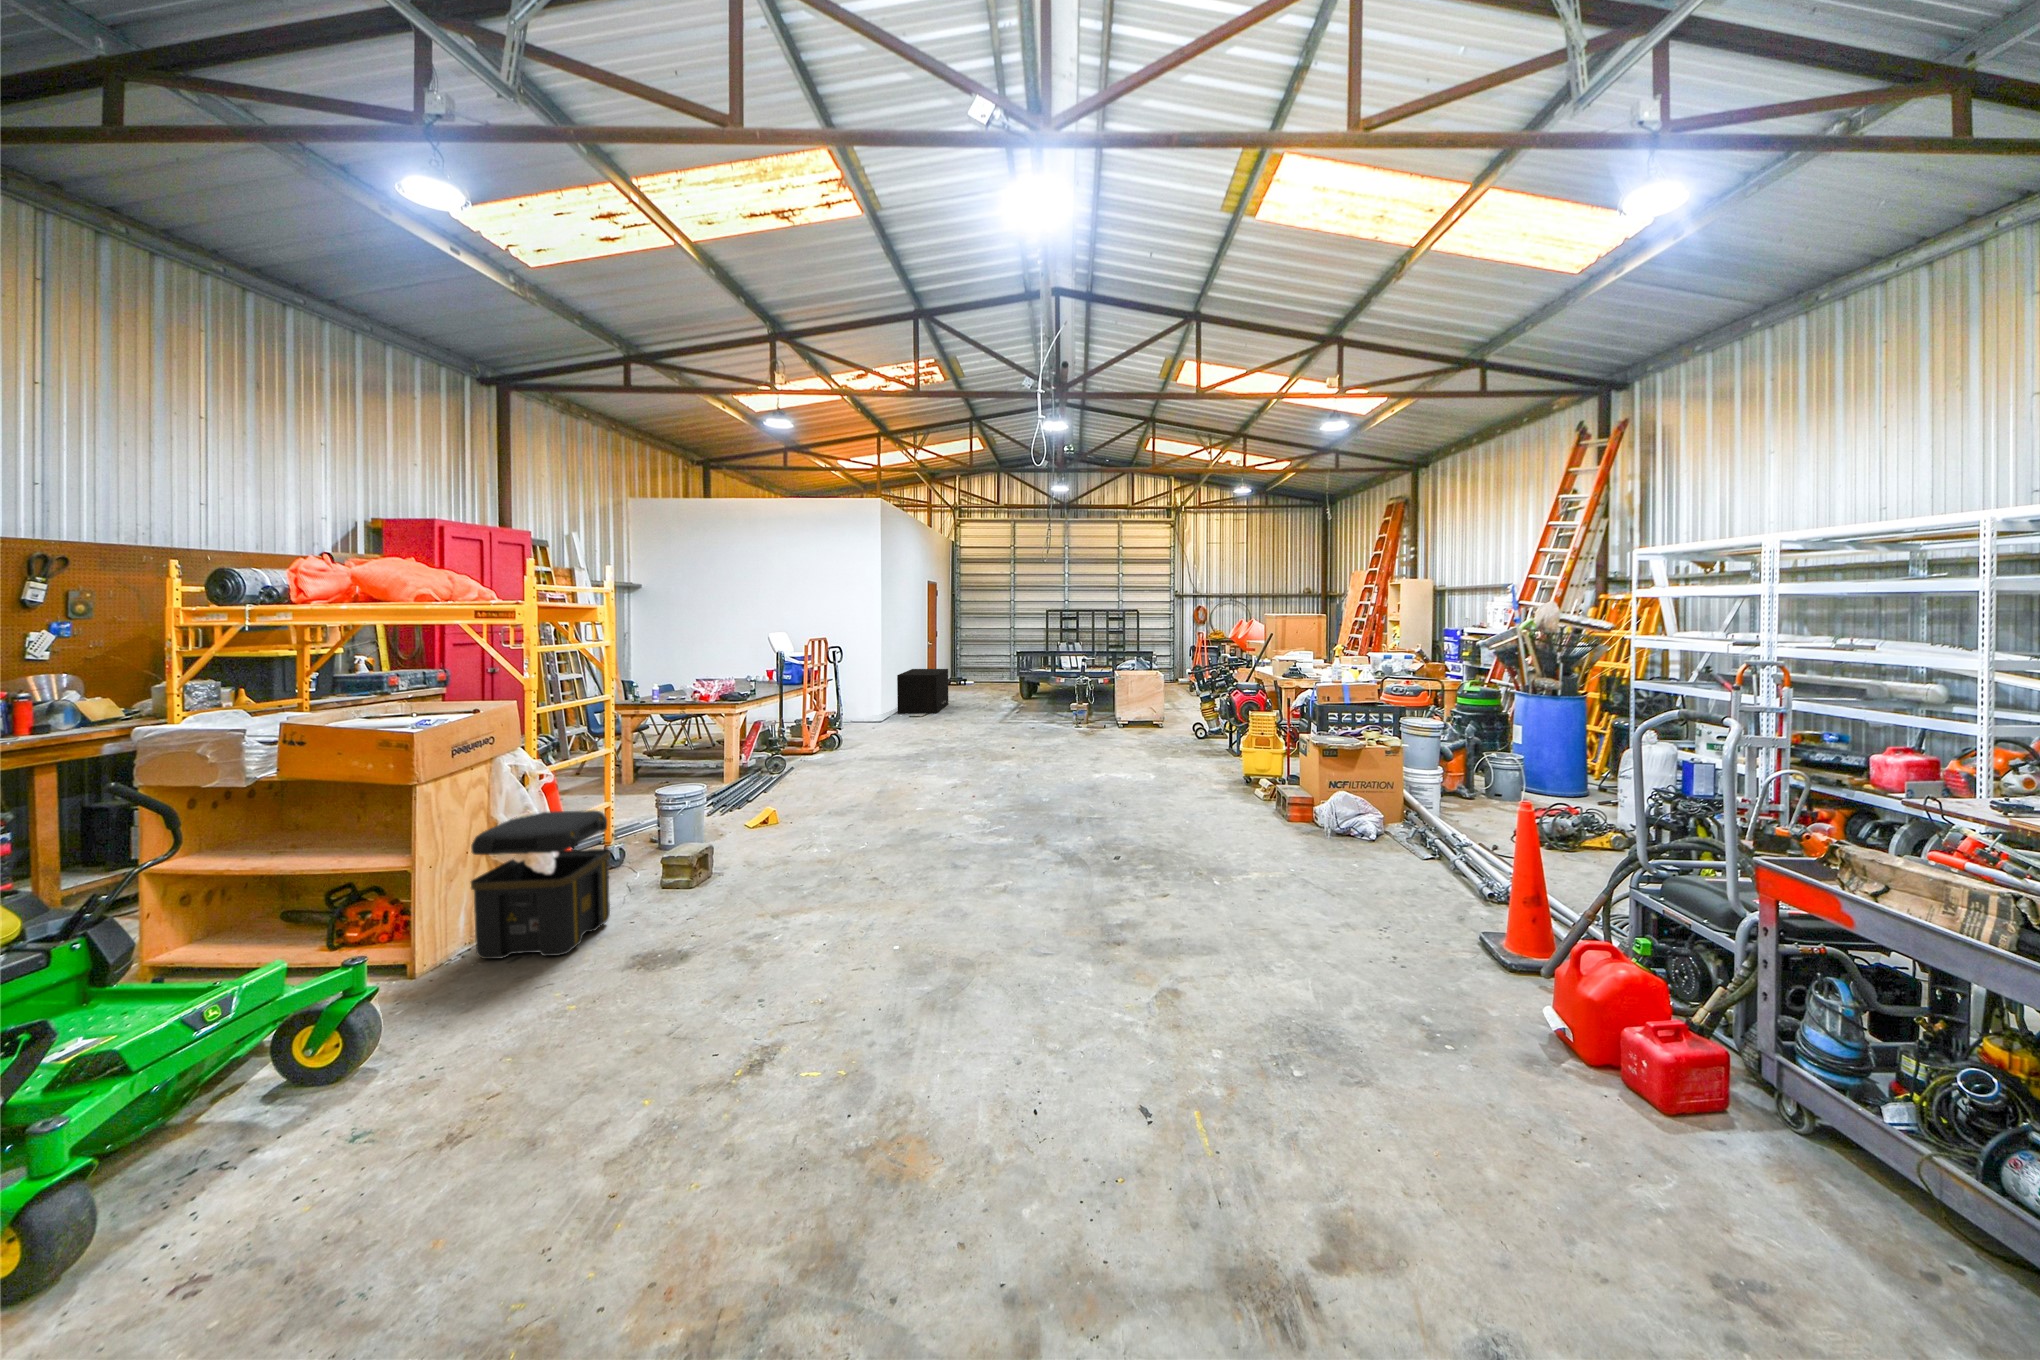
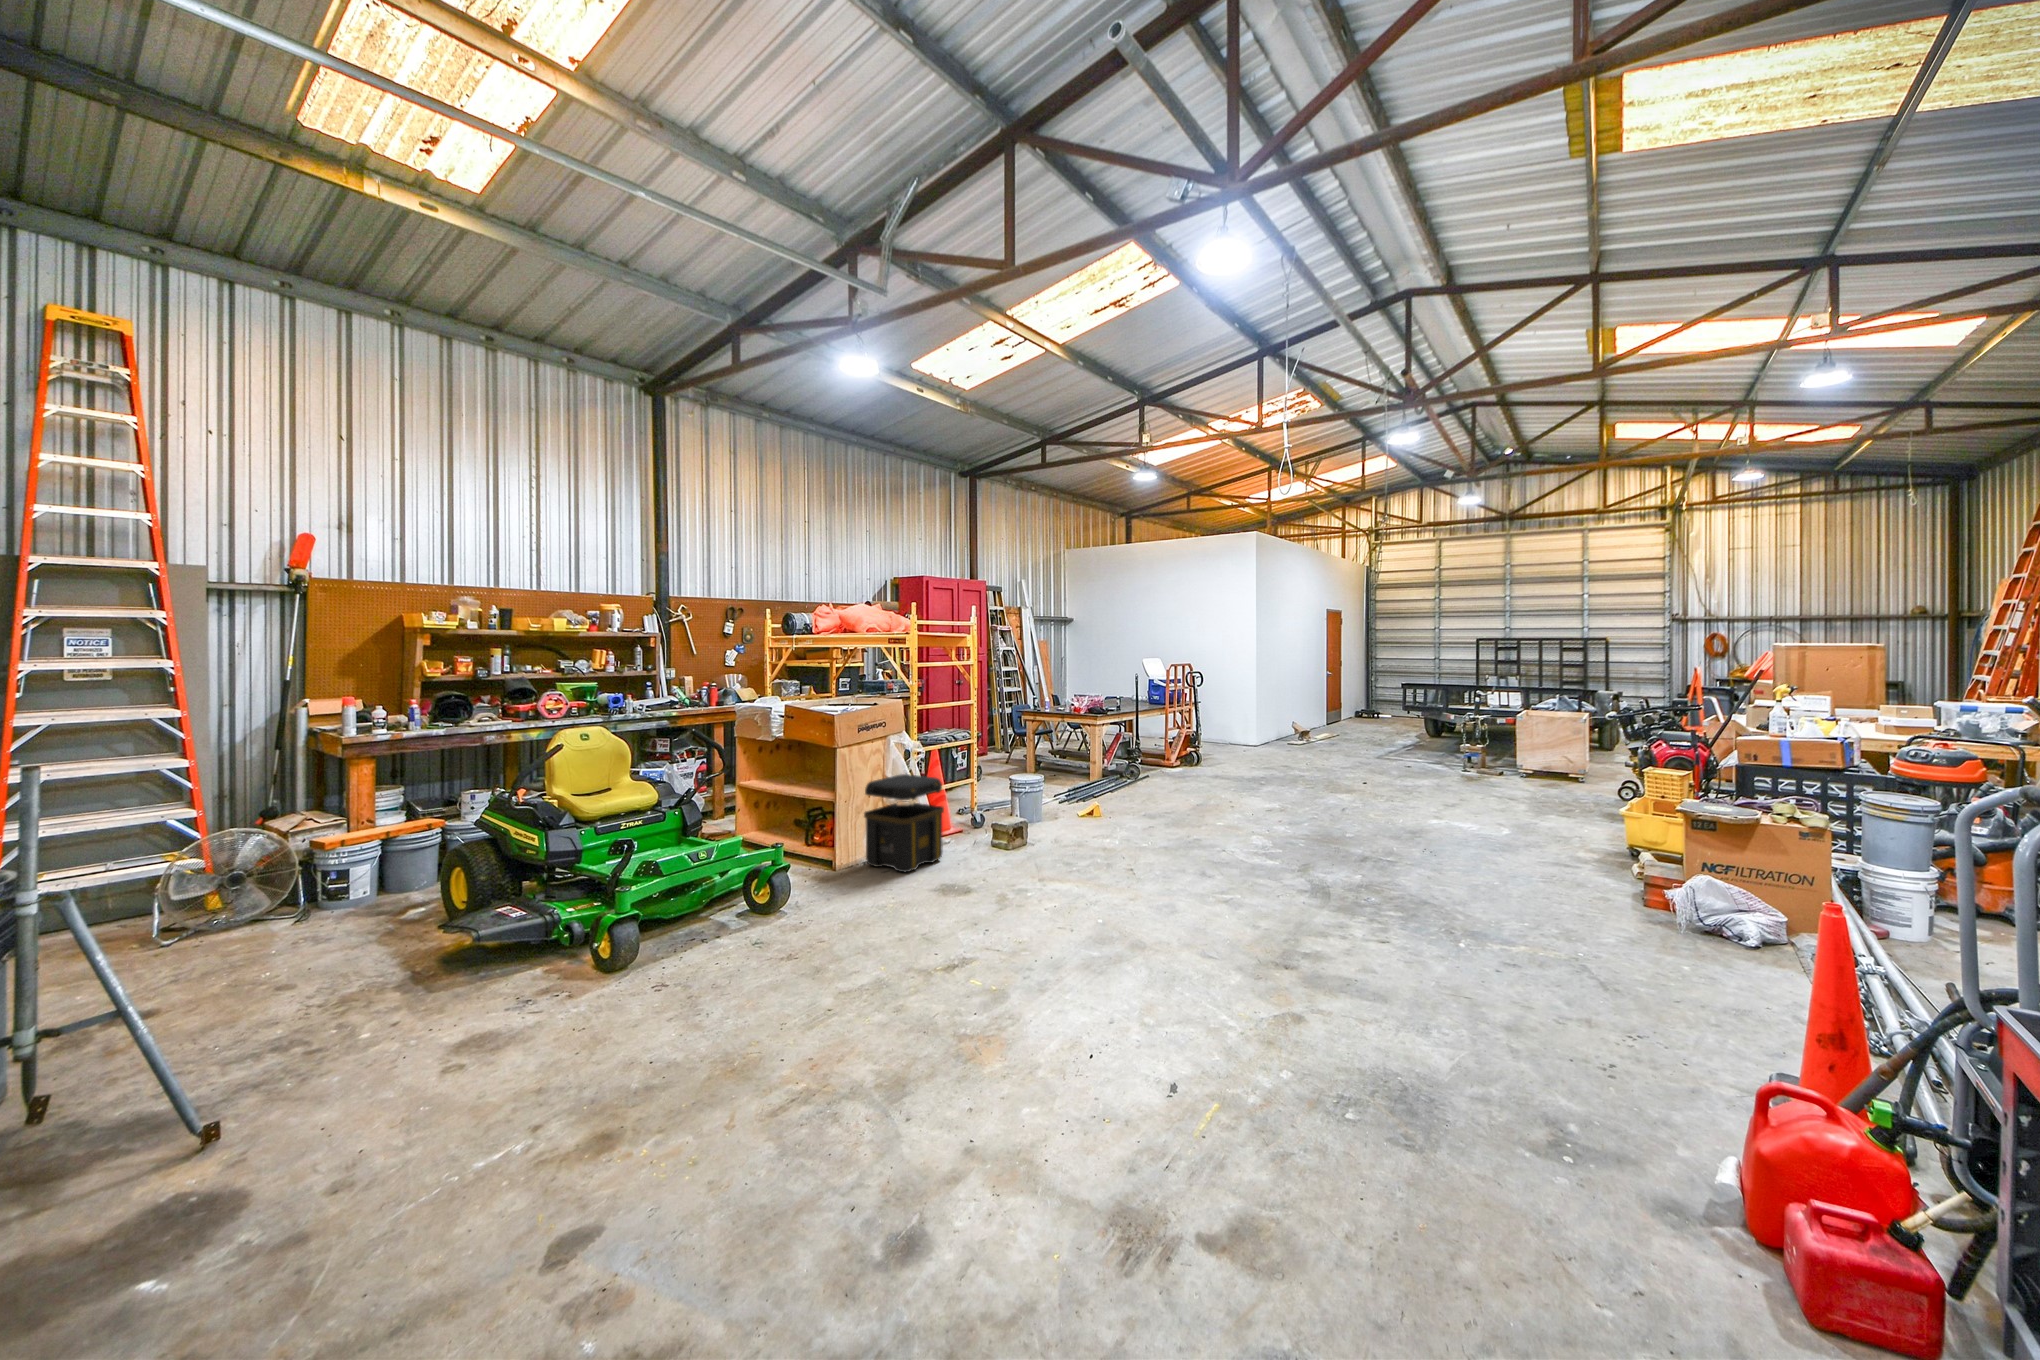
storage cabinet: present [897,669,948,714] -> none [1276,698,1336,744]

